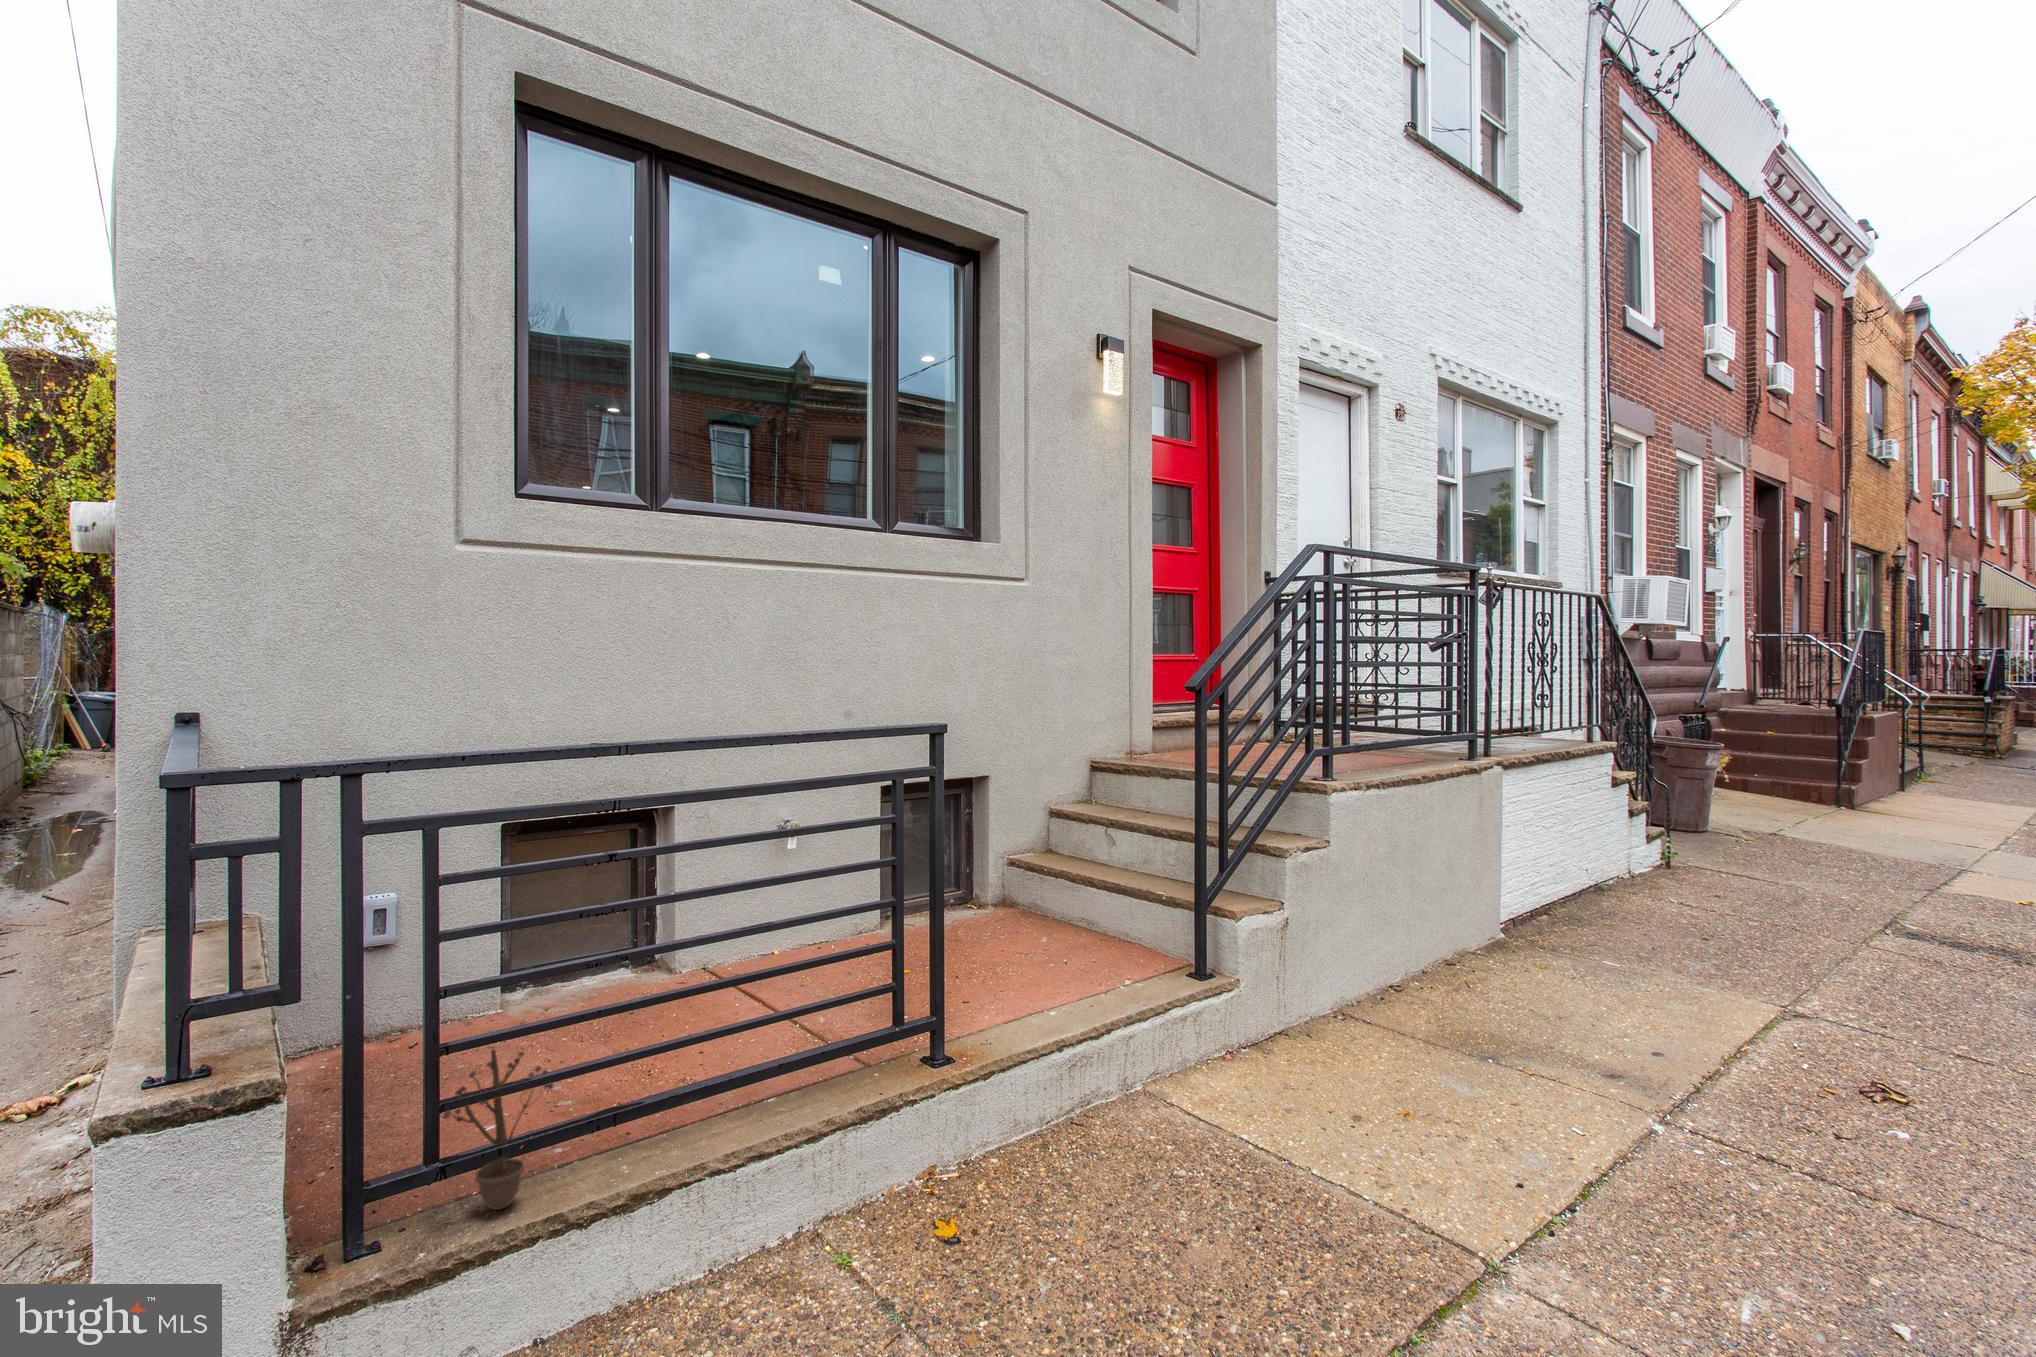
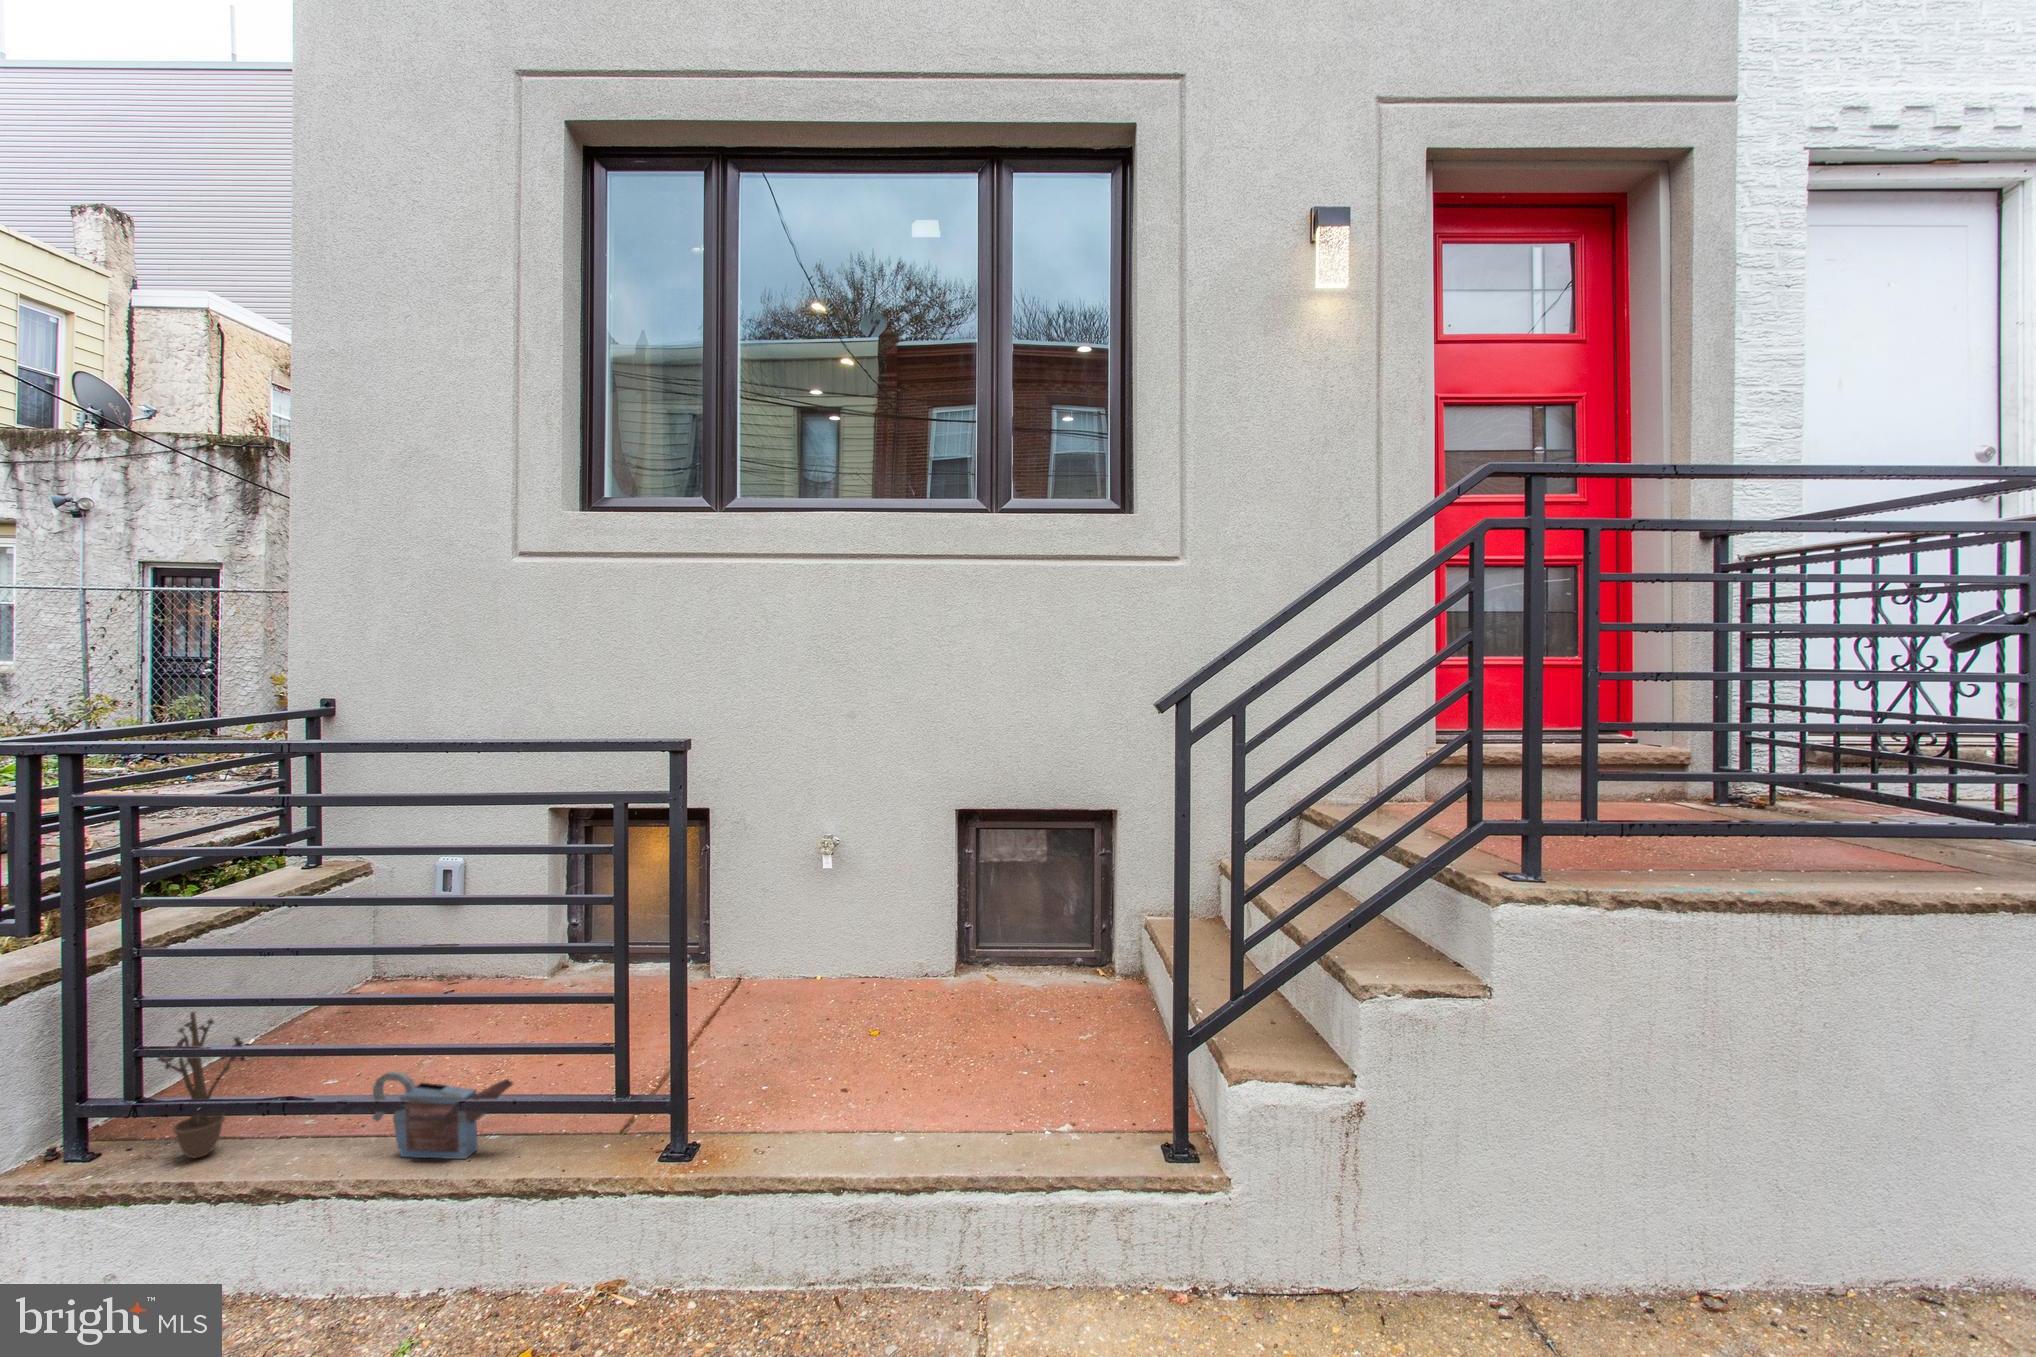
watering can: none [682,1036,814,1136] -> present [372,1071,513,1159]

